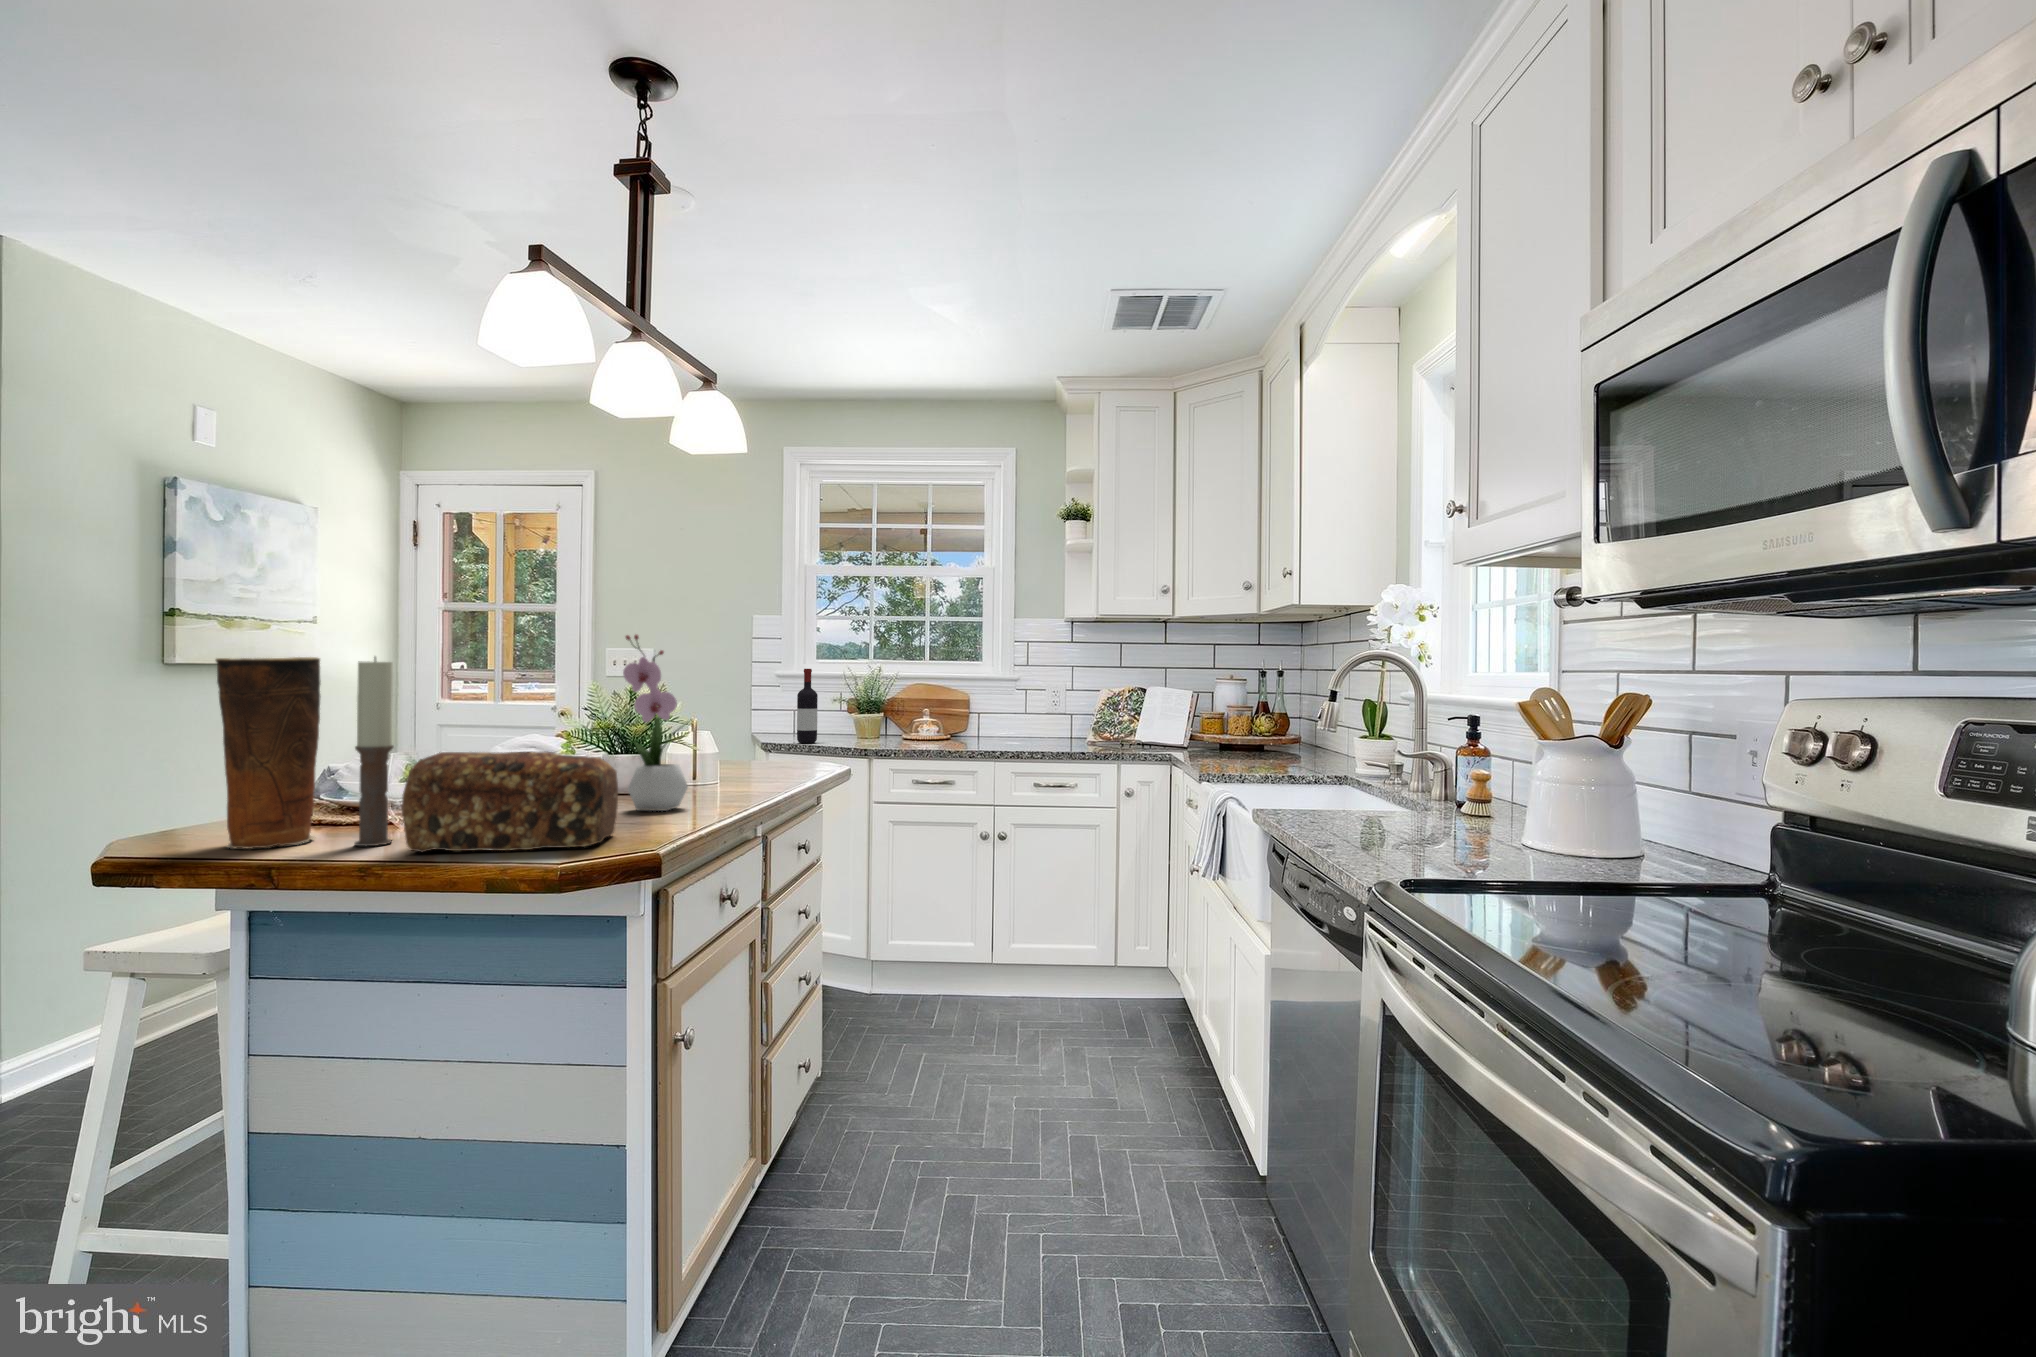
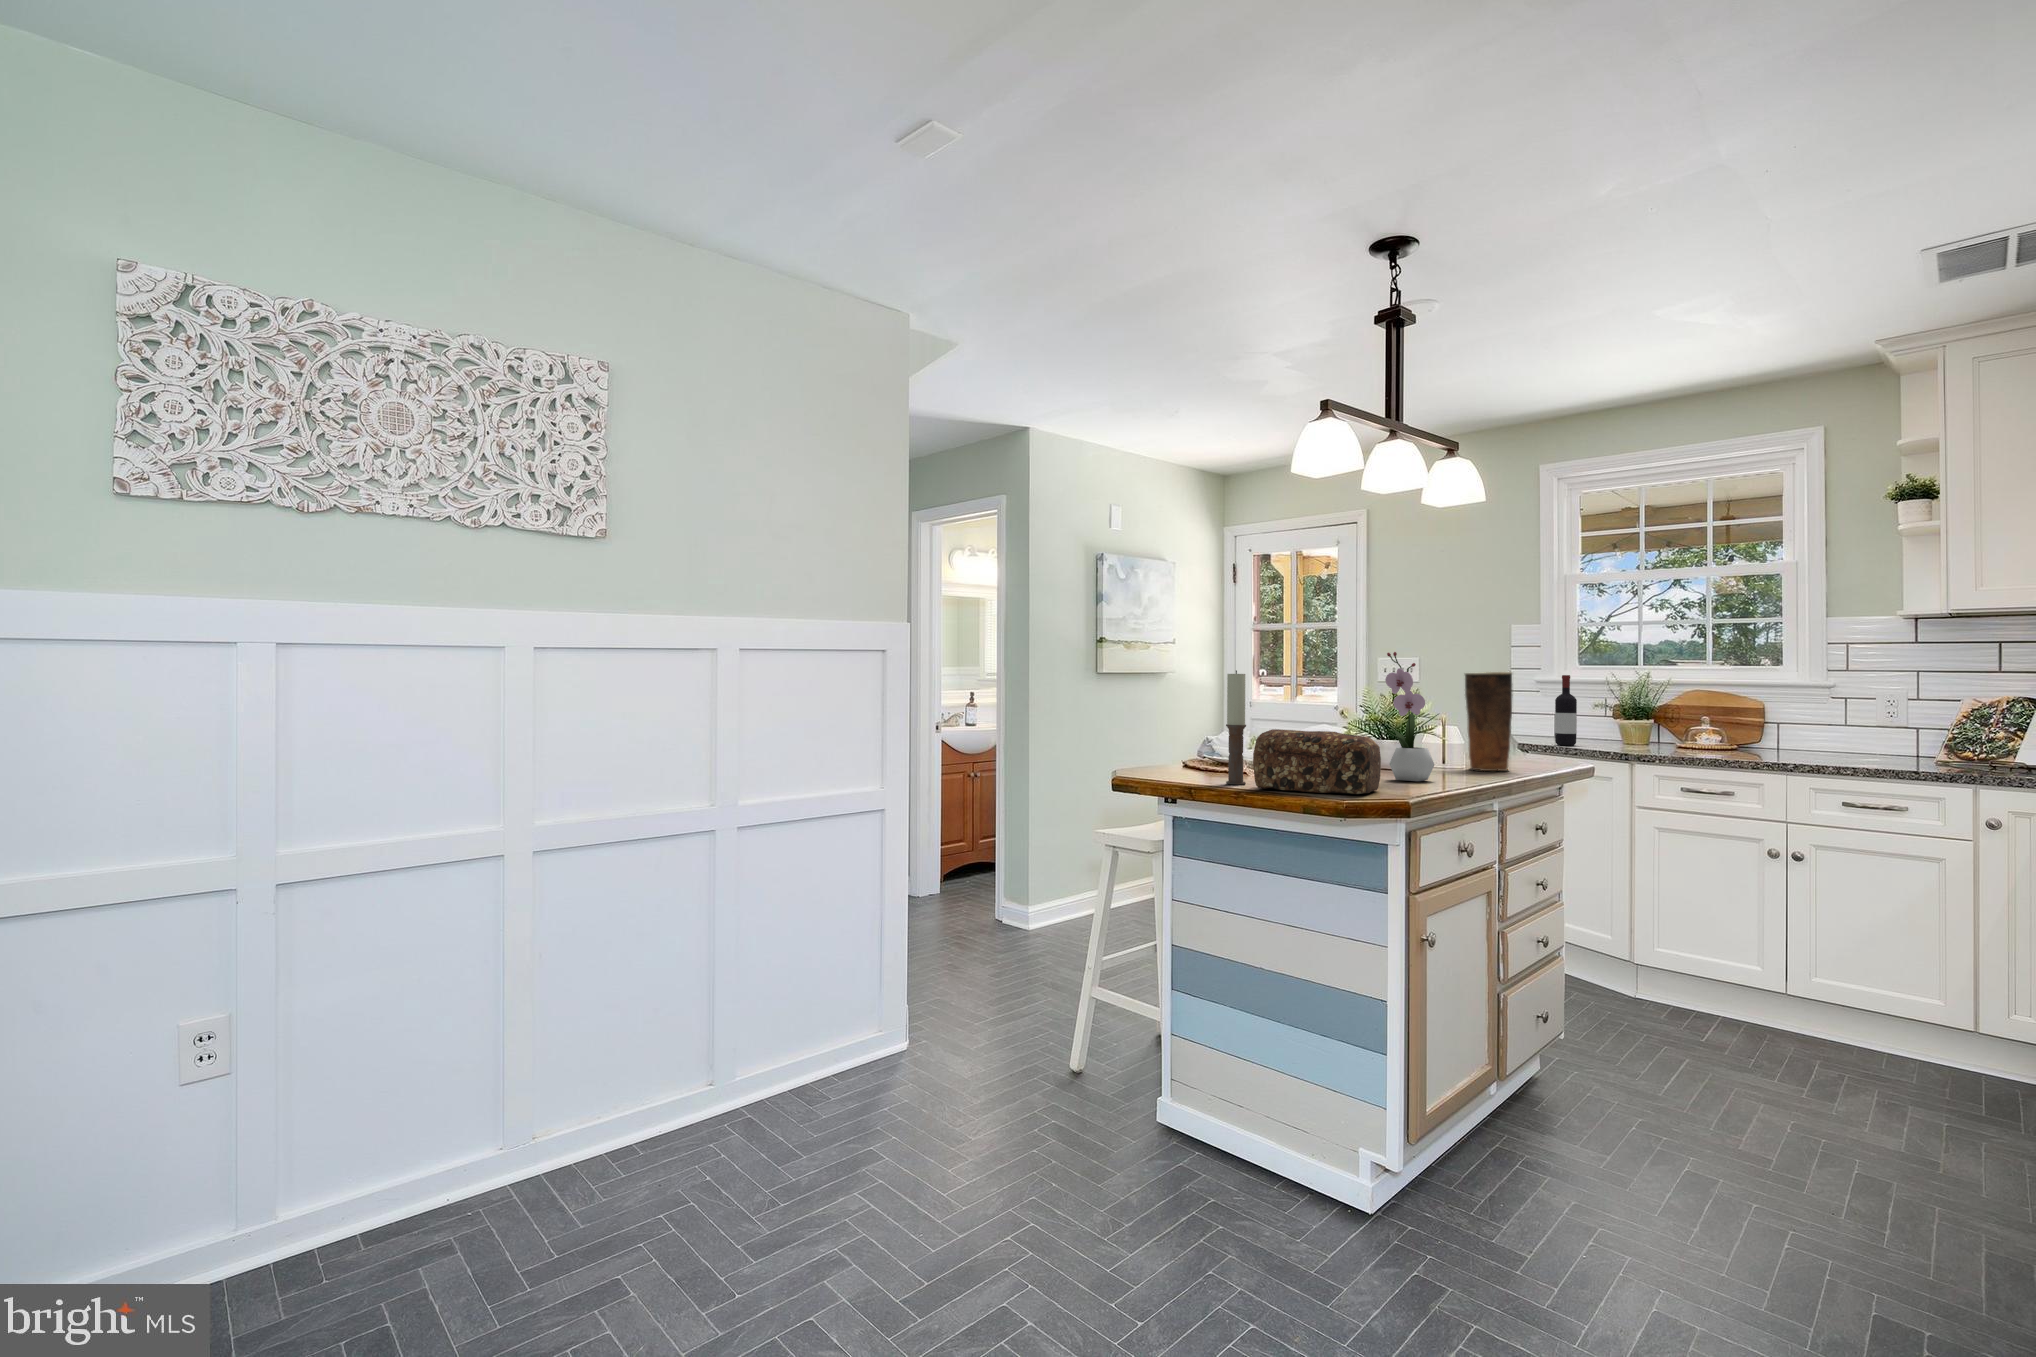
vase: present [216,657,321,849] -> present [1465,672,1512,771]

